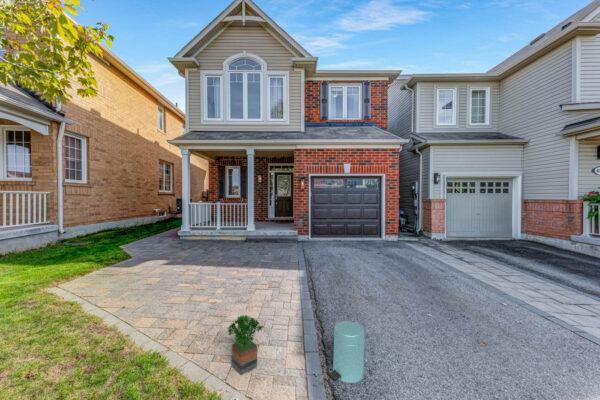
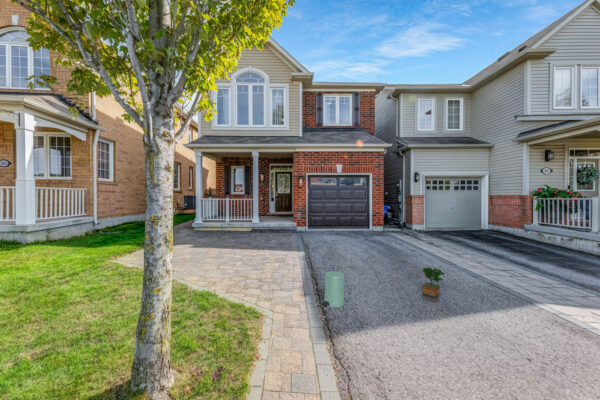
potted tree: present [228,315,263,375] -> present [423,267,444,302]

